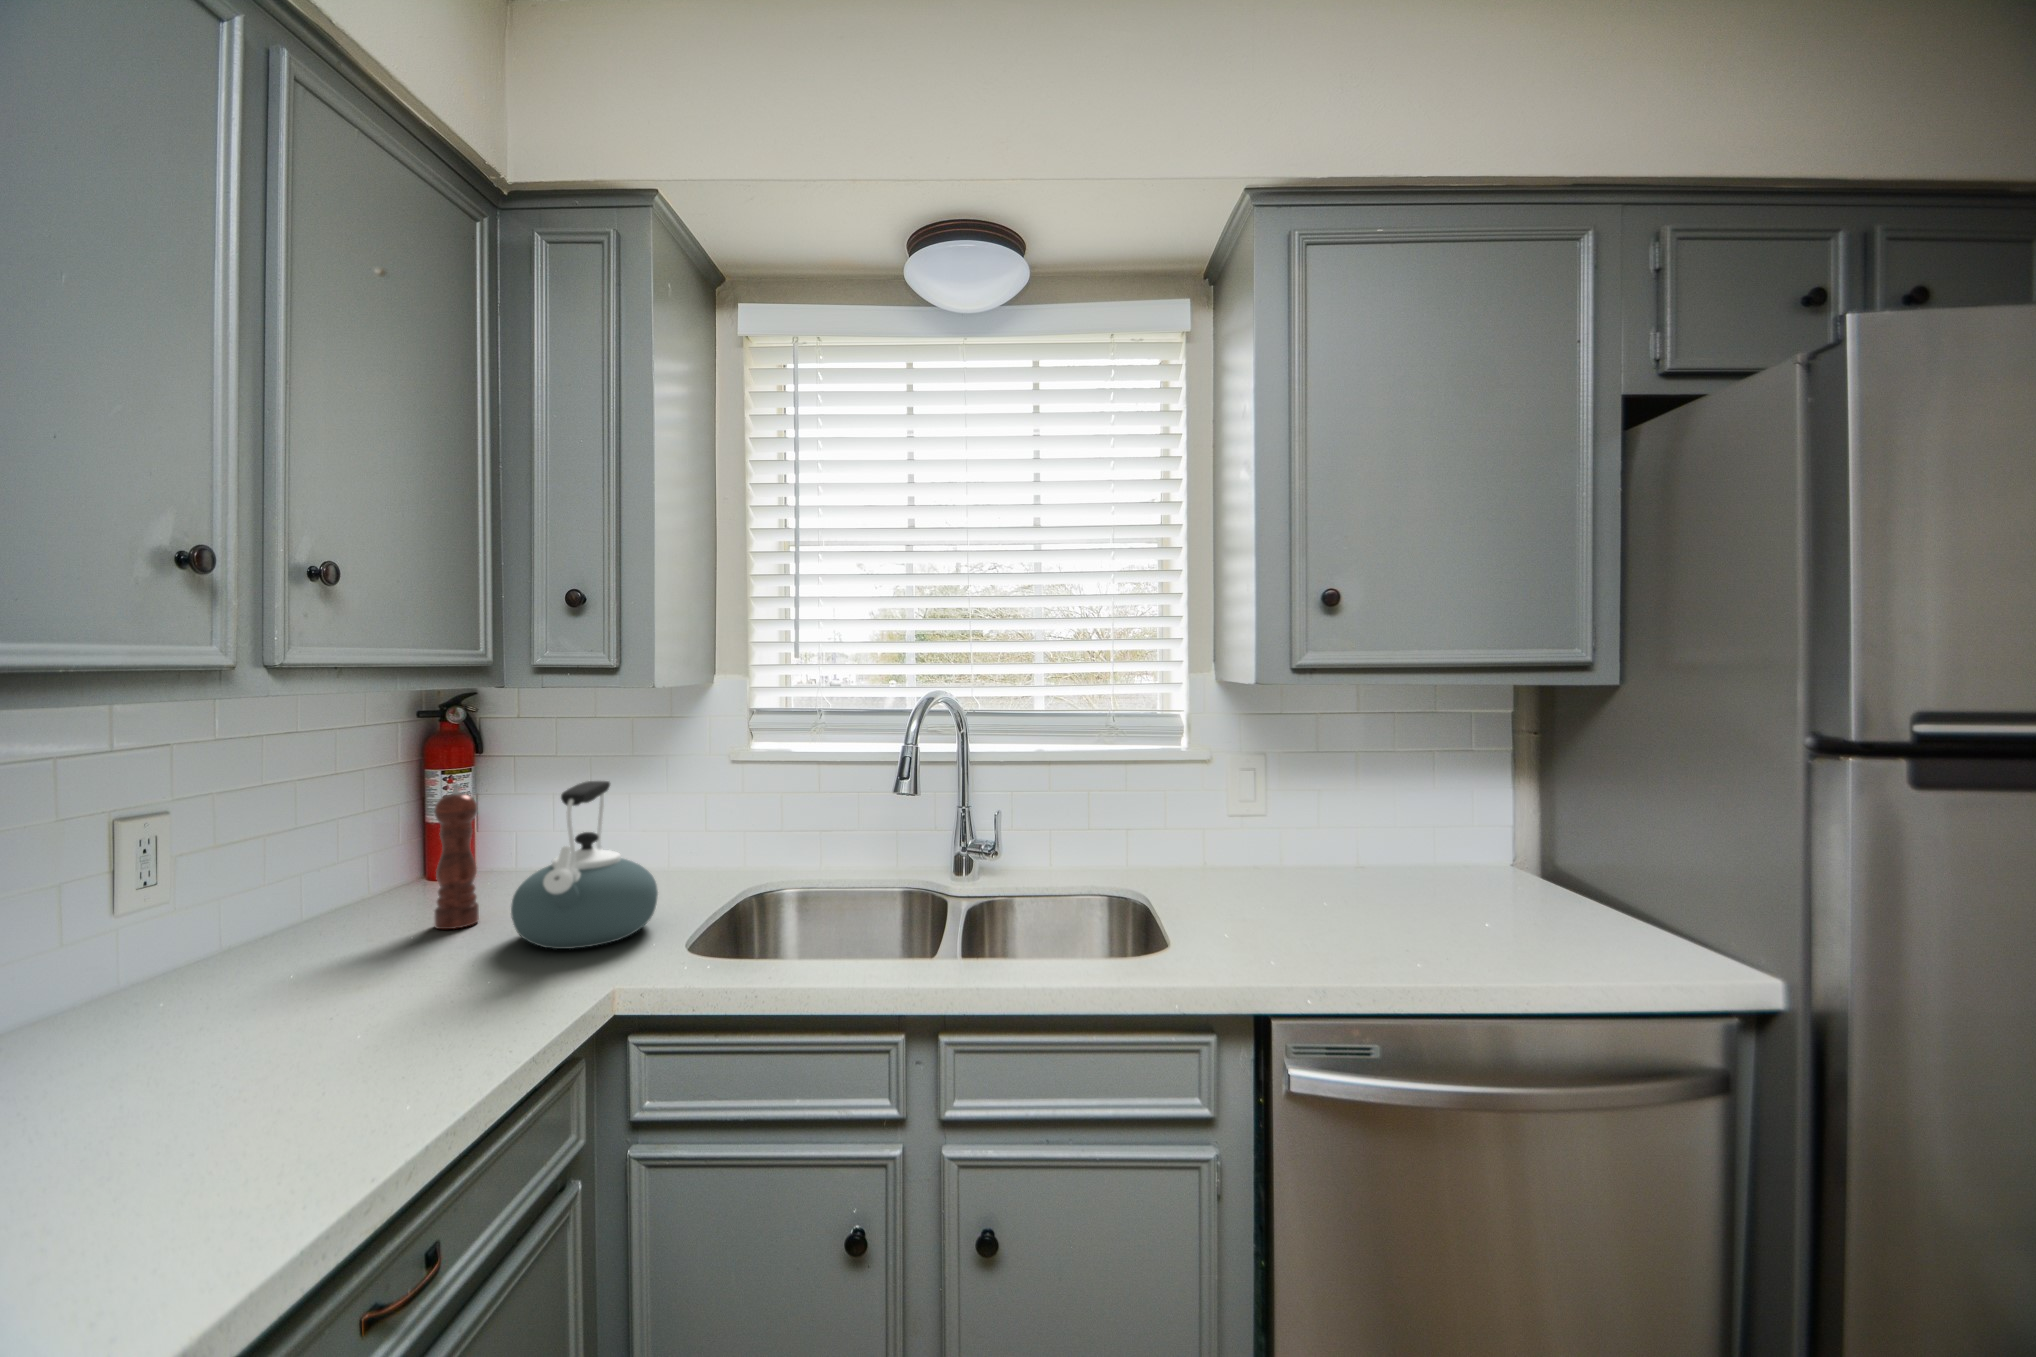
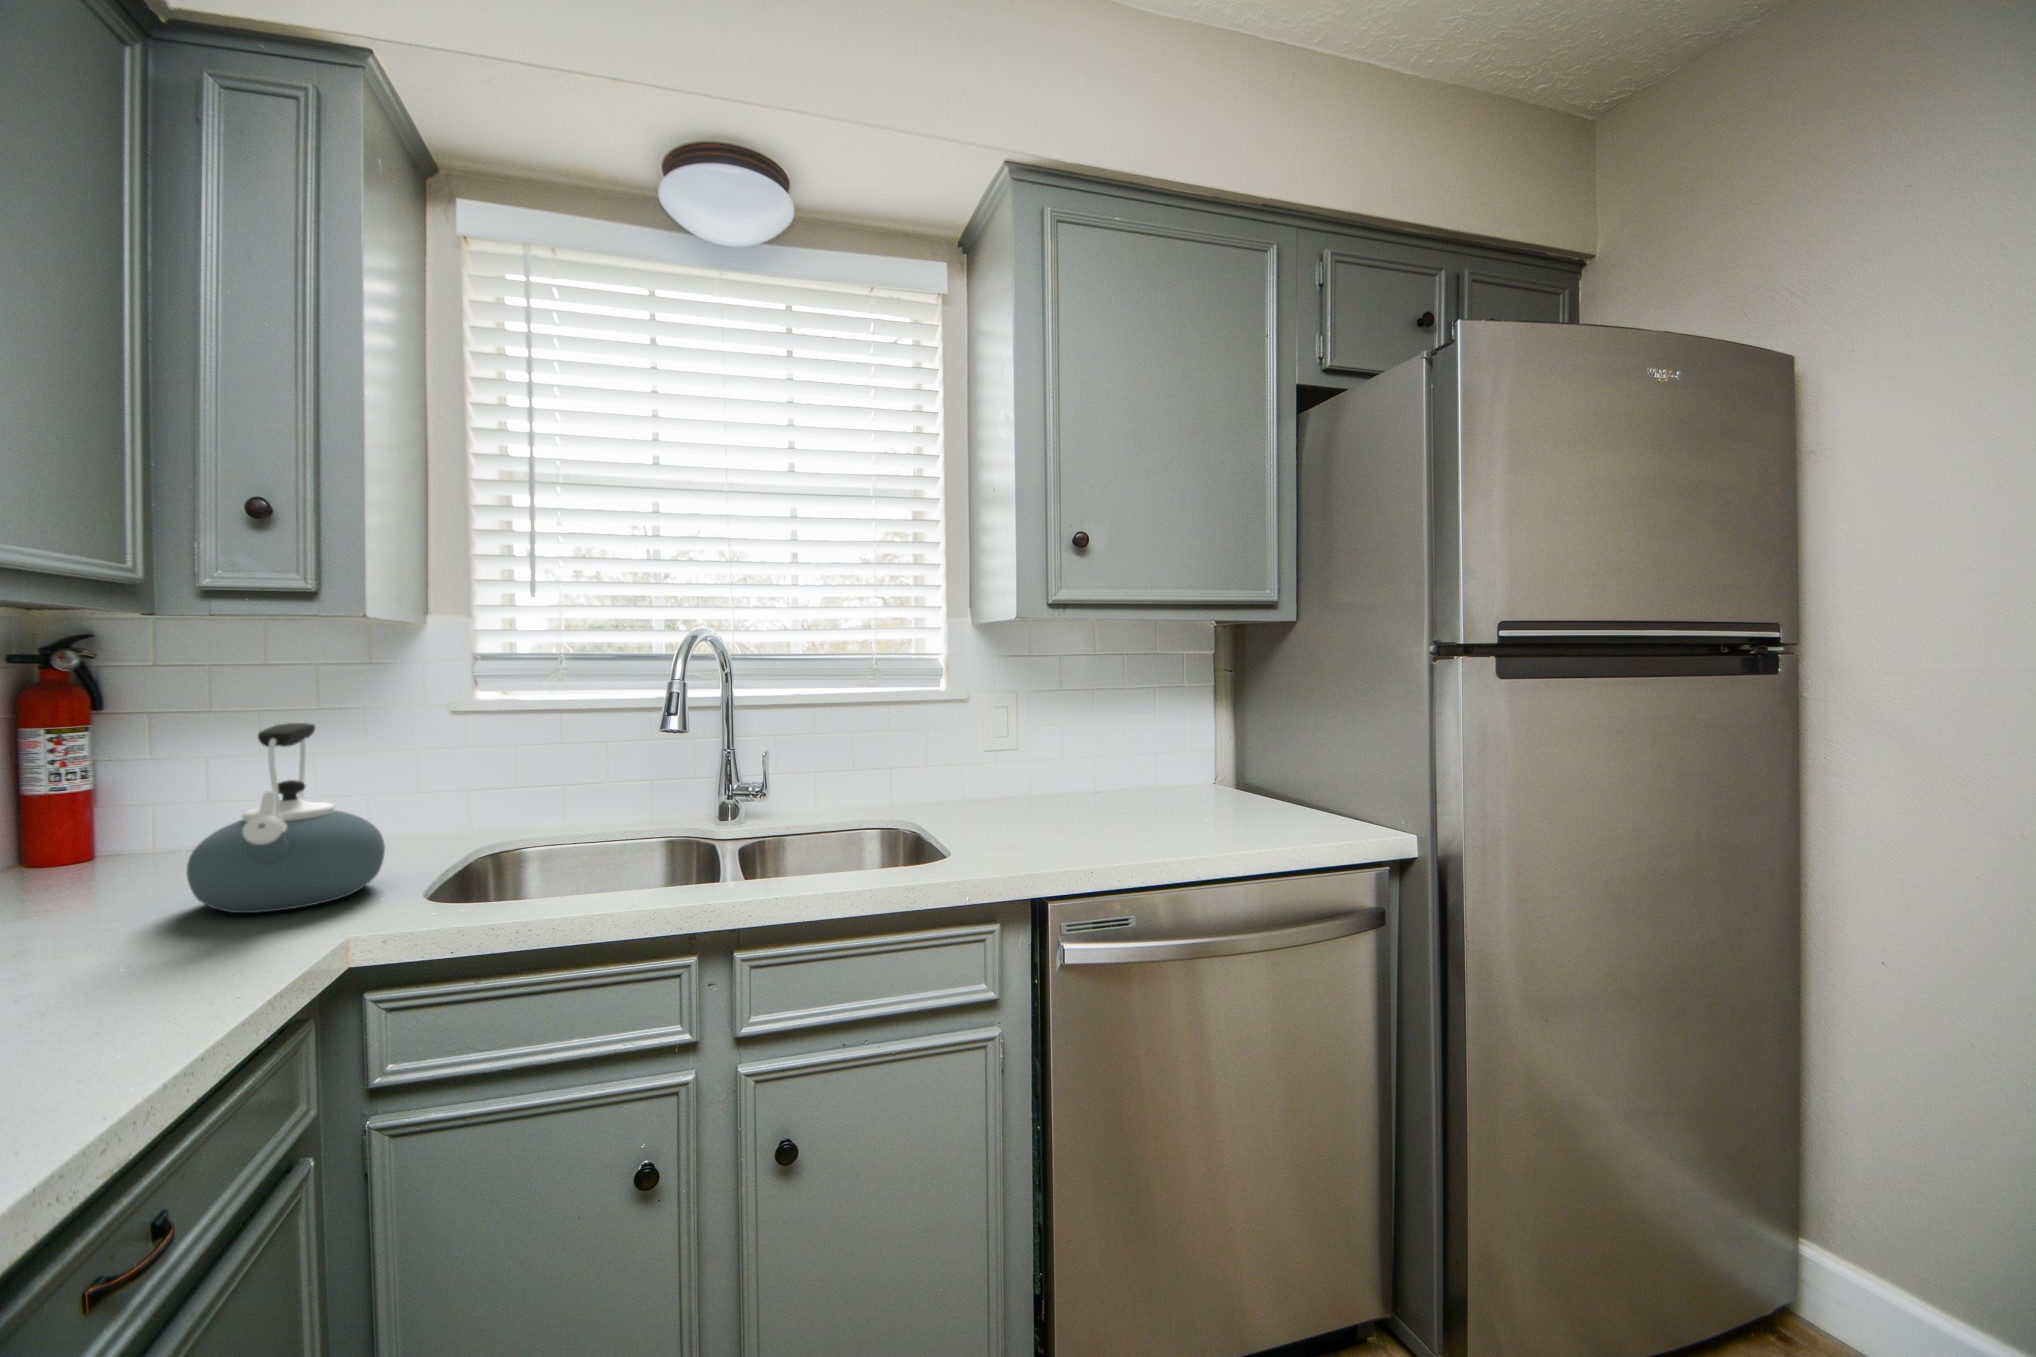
pepper mill: present [434,784,479,929] -> none [58,732,128,910]

